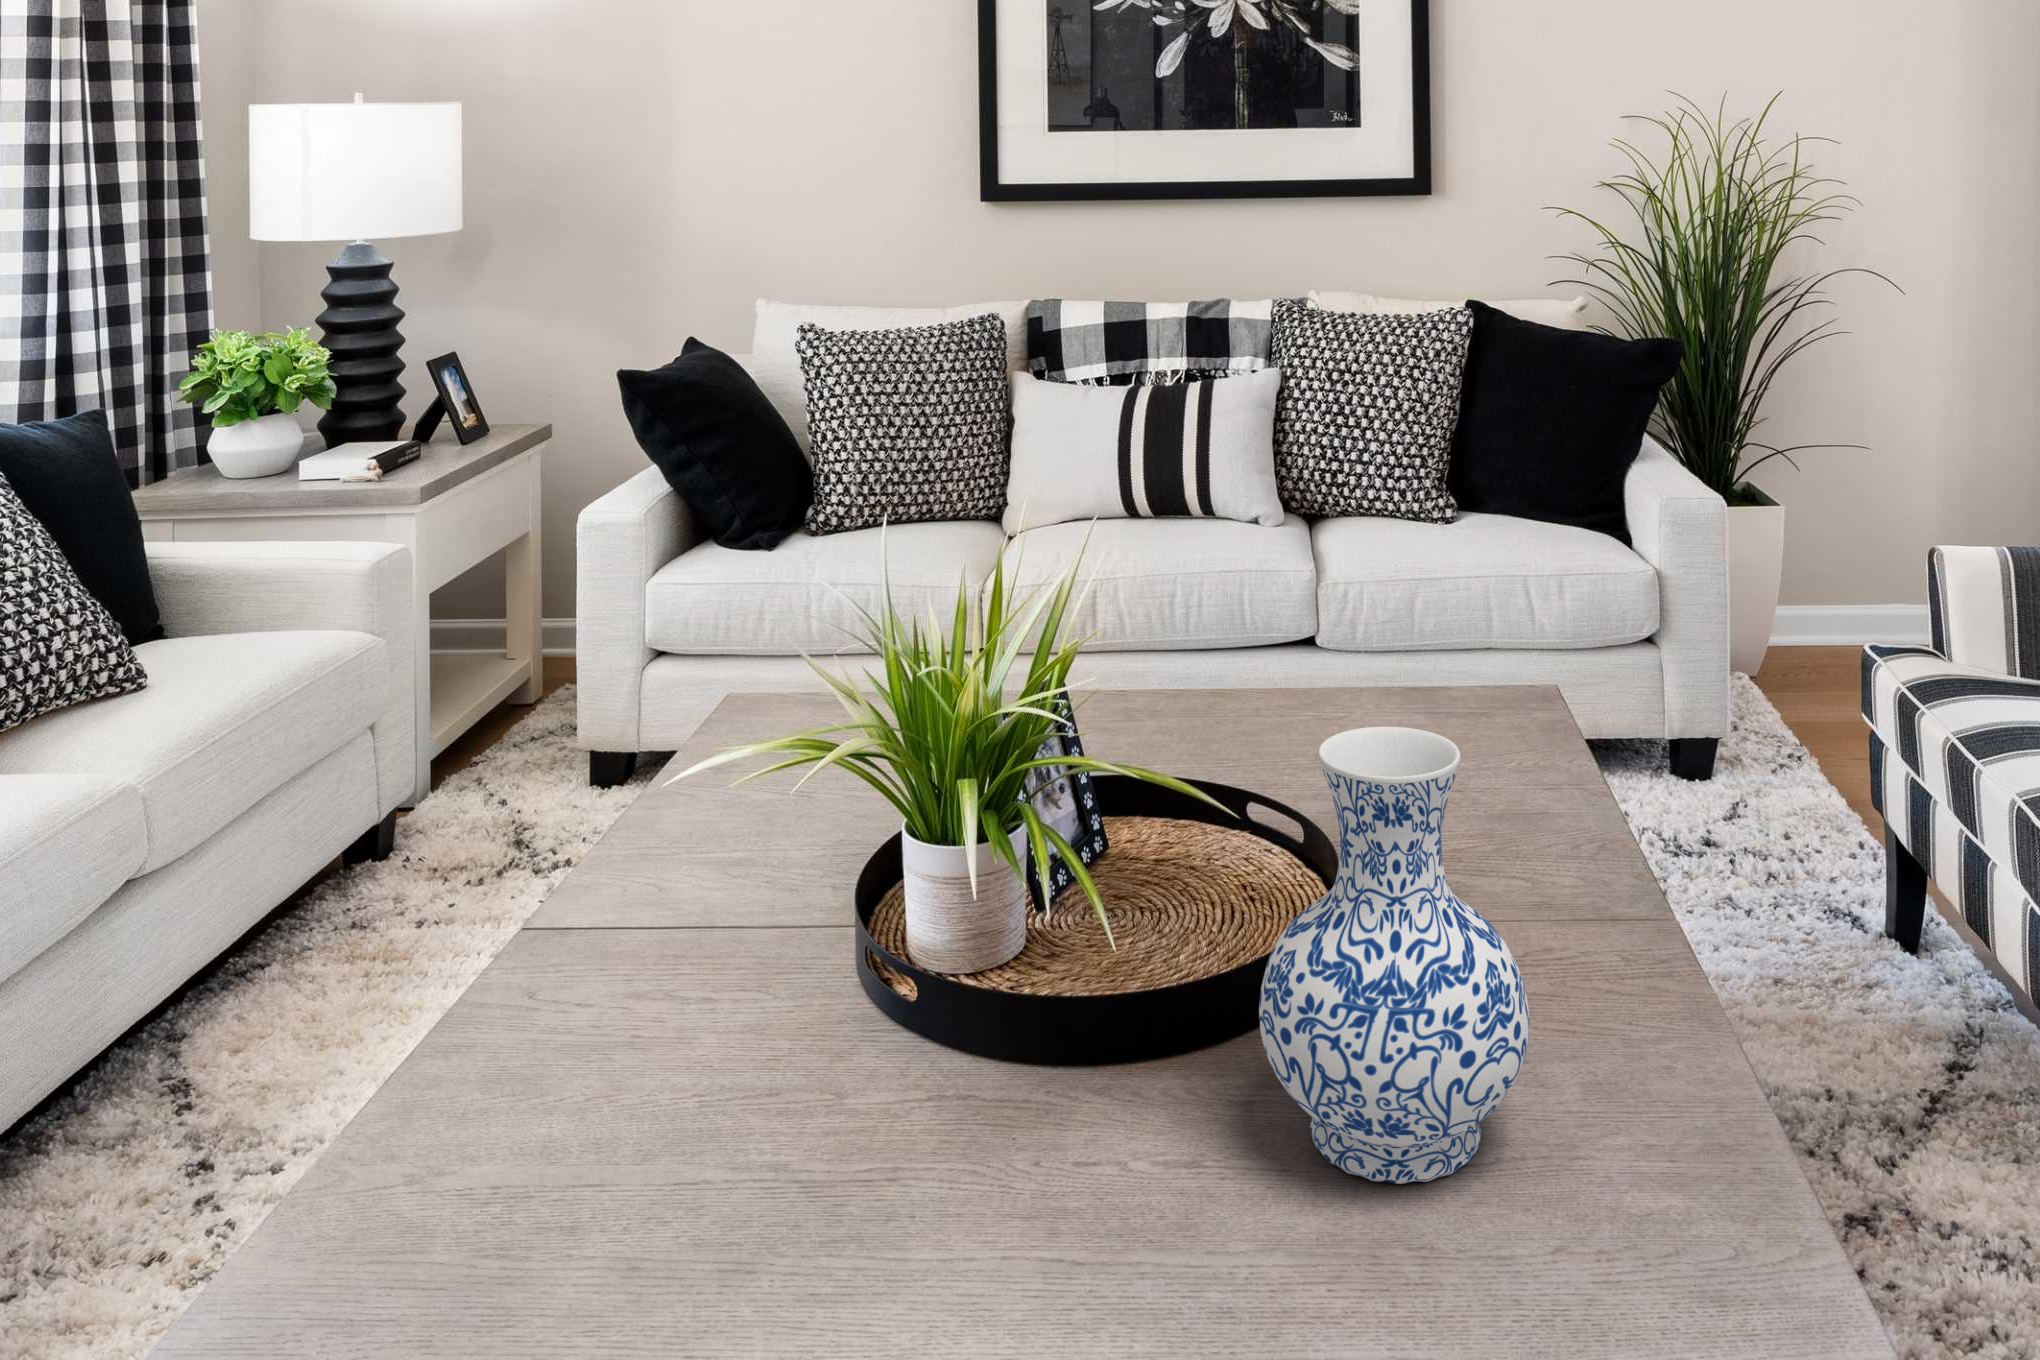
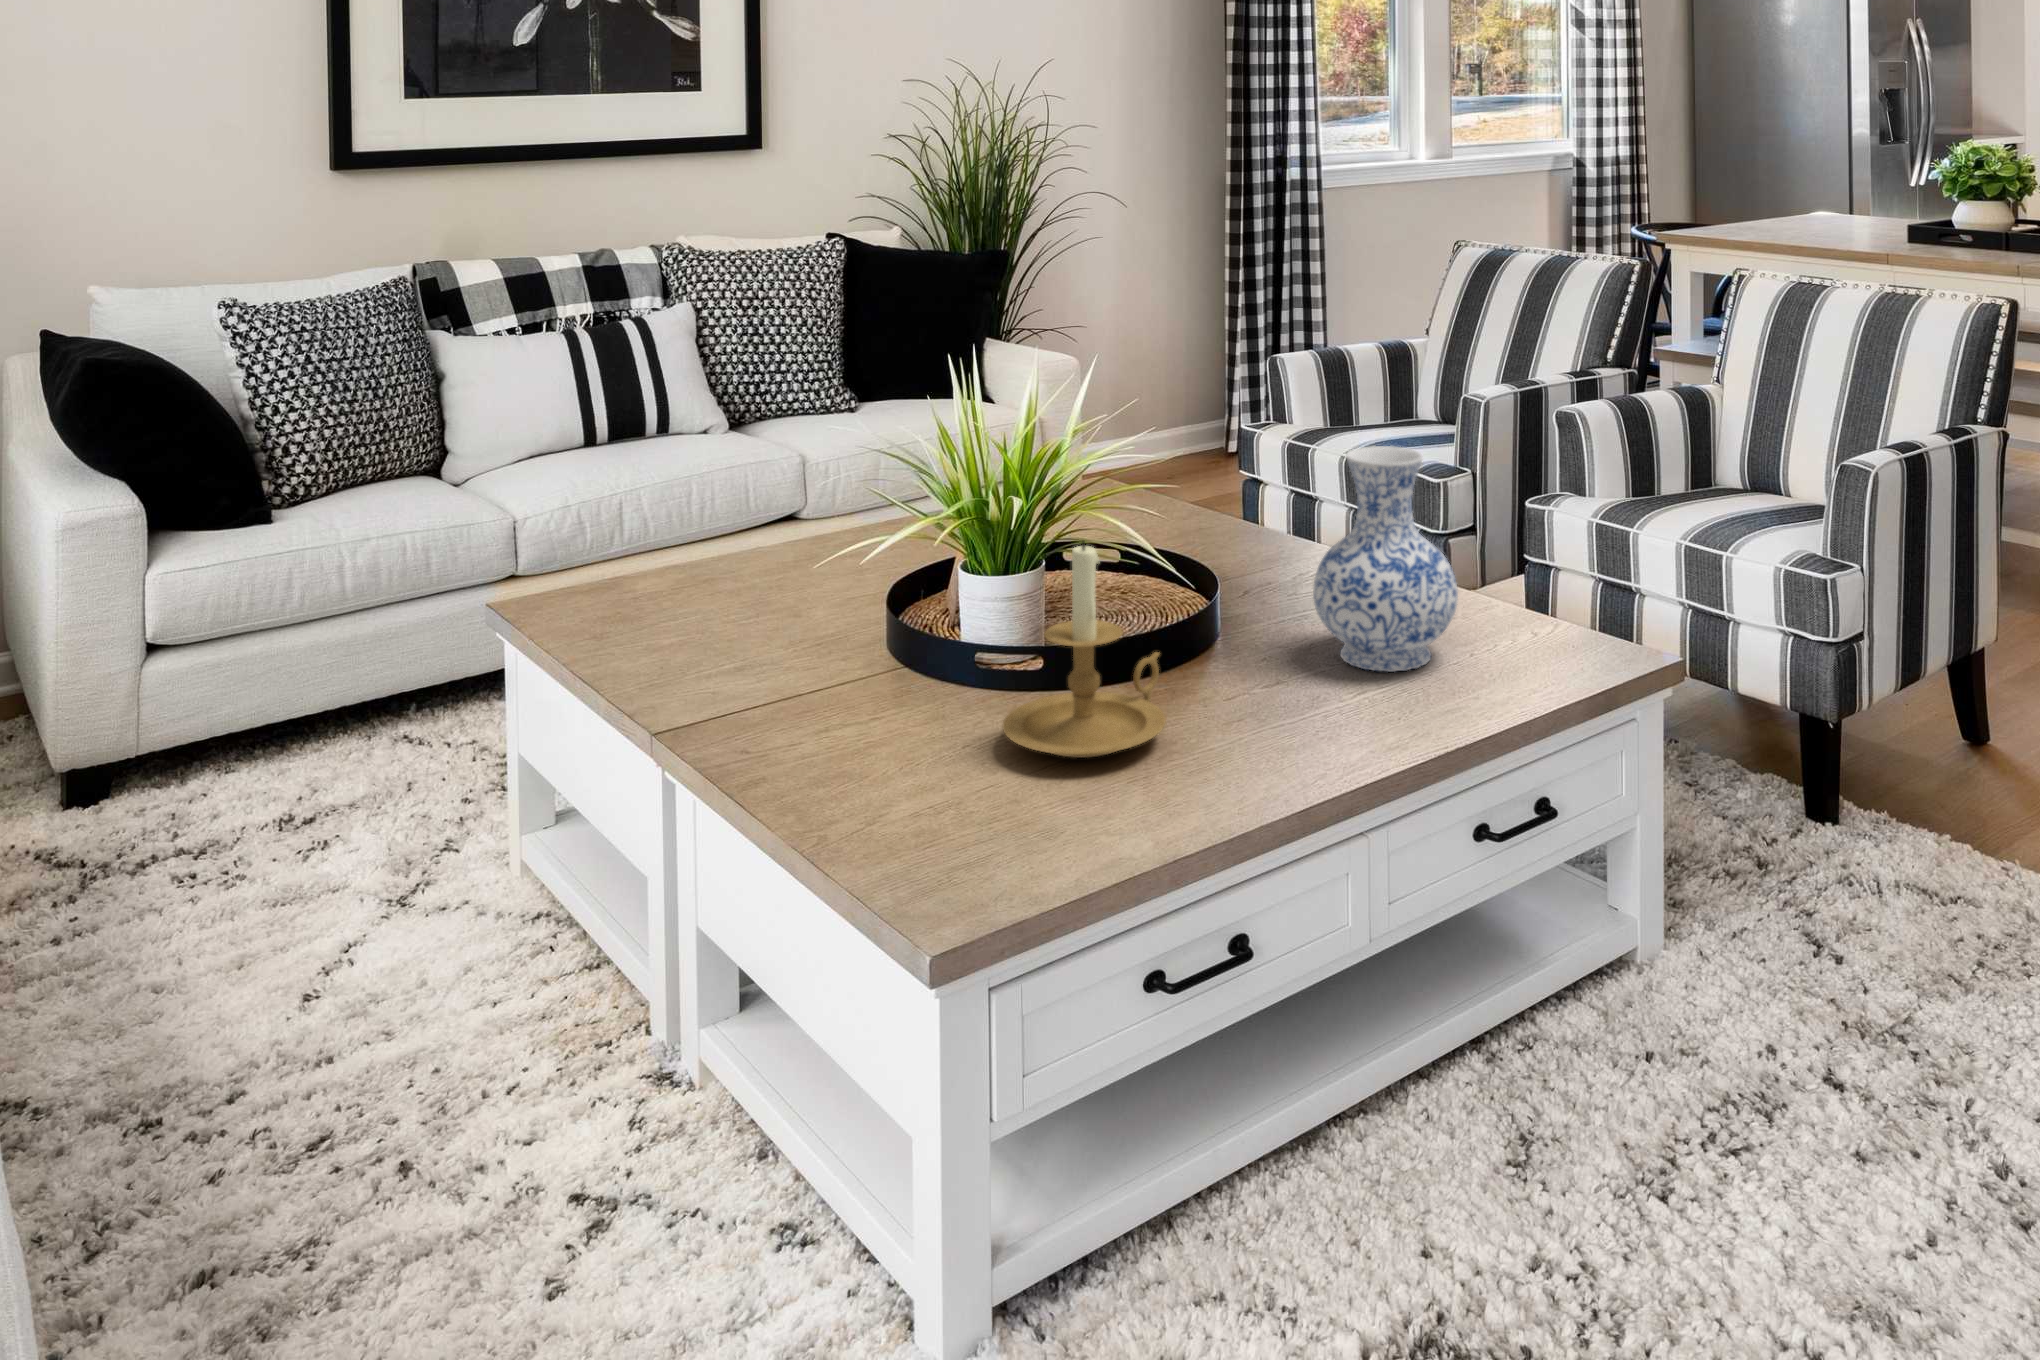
candle holder: none [625,788,944,1162] -> present [1002,541,1166,758]

